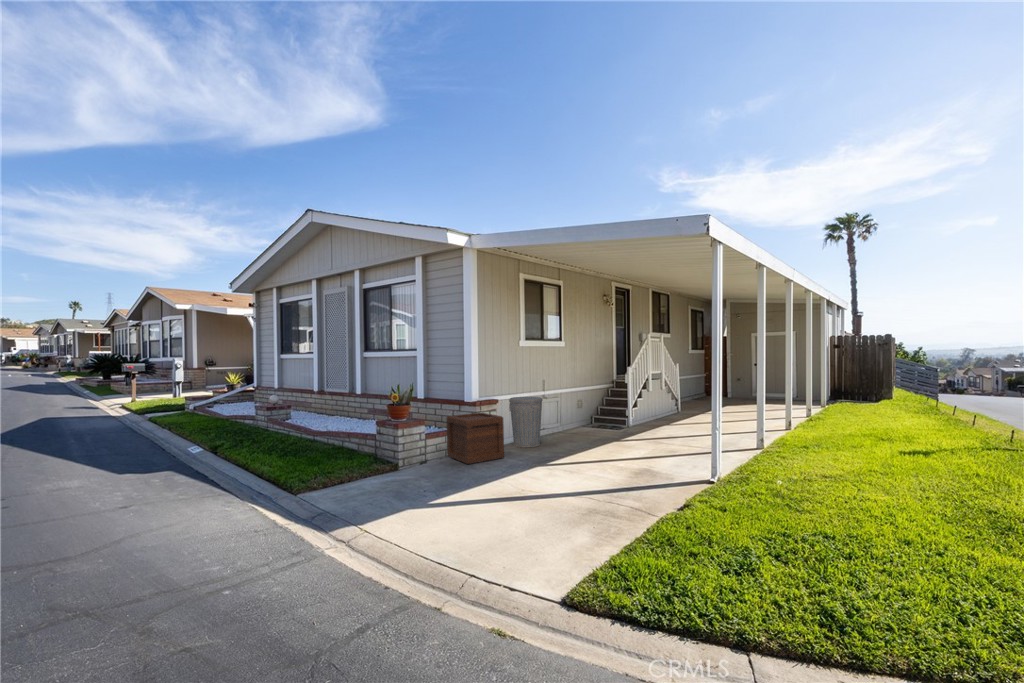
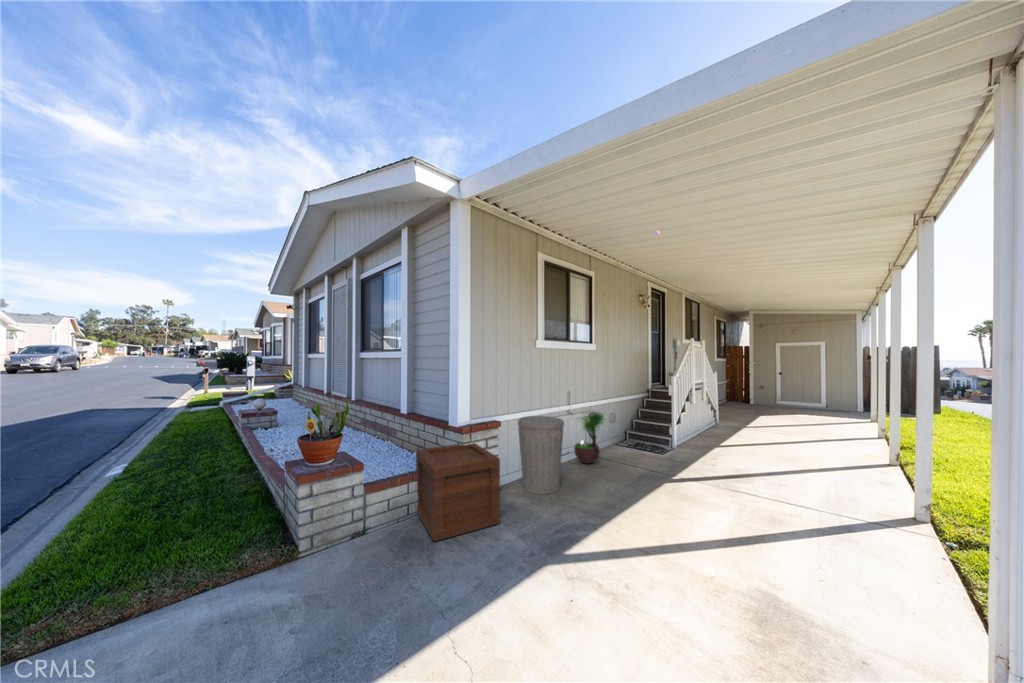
potted tree: none [550,390,575,434] -> present [574,411,604,463]

